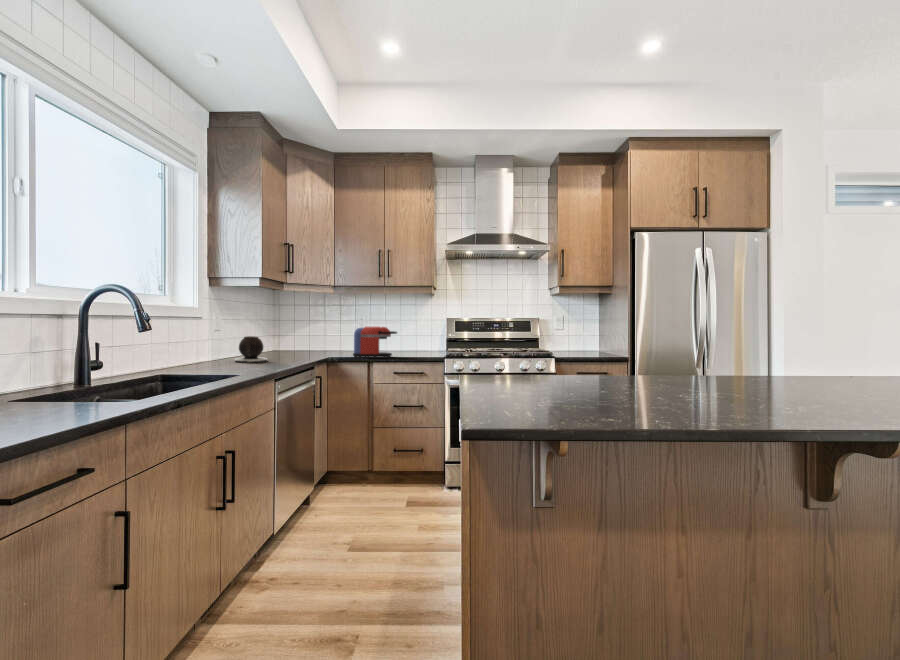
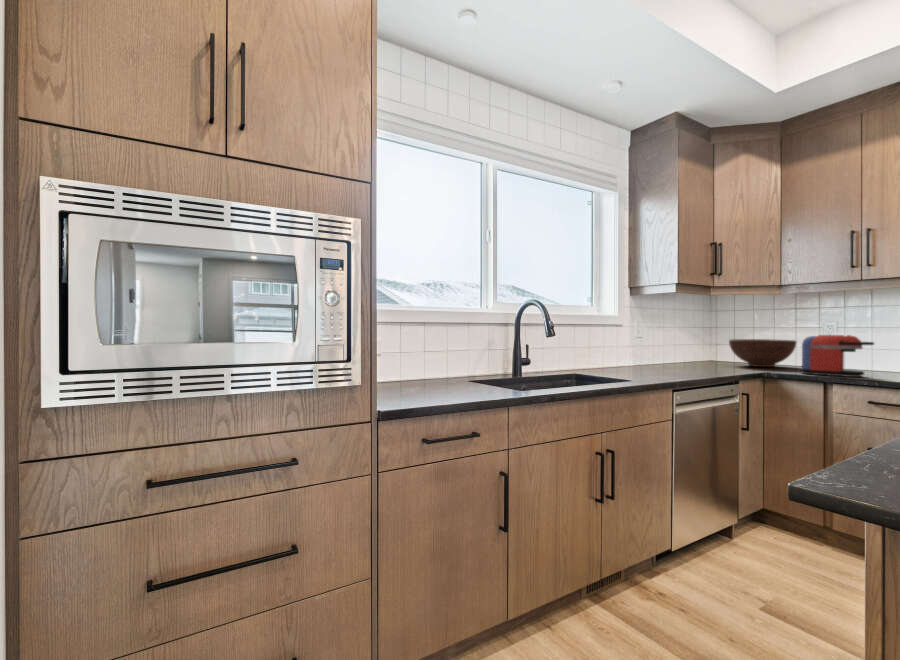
fruit bowl: none [295,331,345,354] -> present [729,339,796,367]
vase: present [235,336,267,362] -> none [651,344,686,370]

